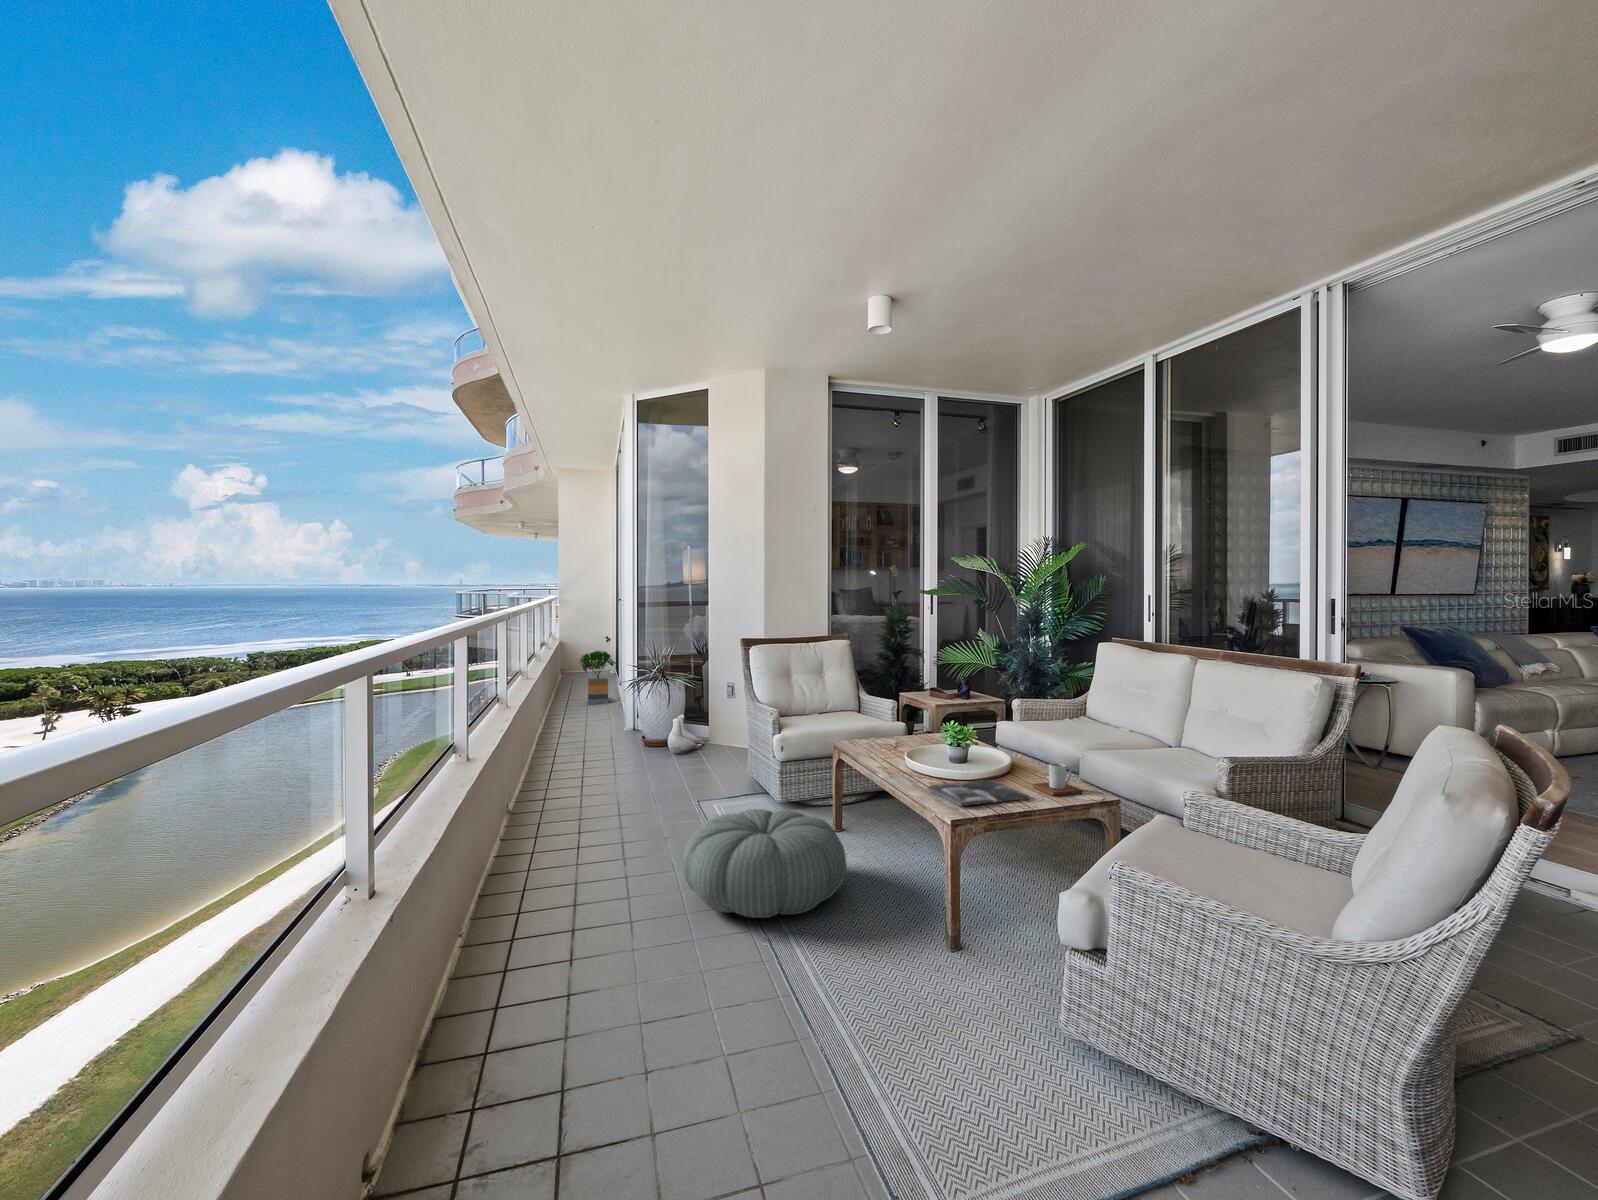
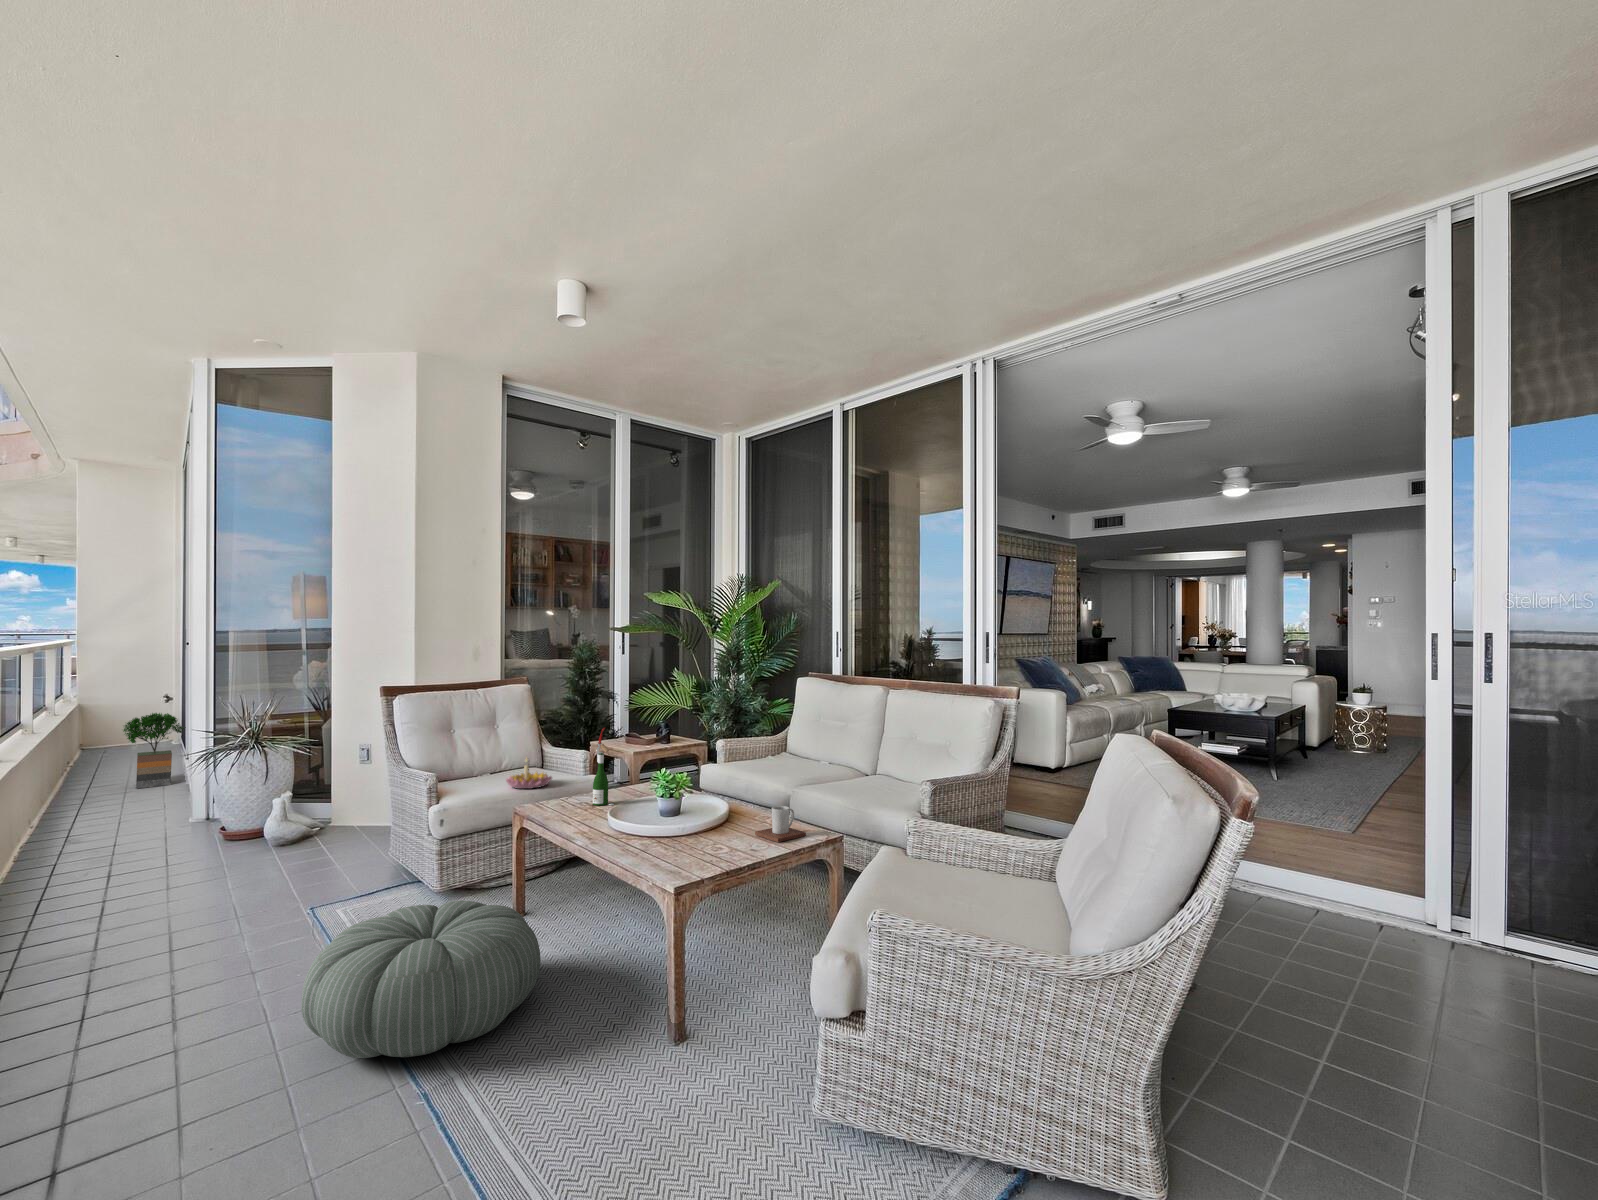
wine bottle: none [895,681,913,748] -> present [593,728,614,805]
candle holder: none [828,700,865,728] -> present [506,758,552,789]
magazine: present [928,780,1030,806] -> none [641,832,756,867]

